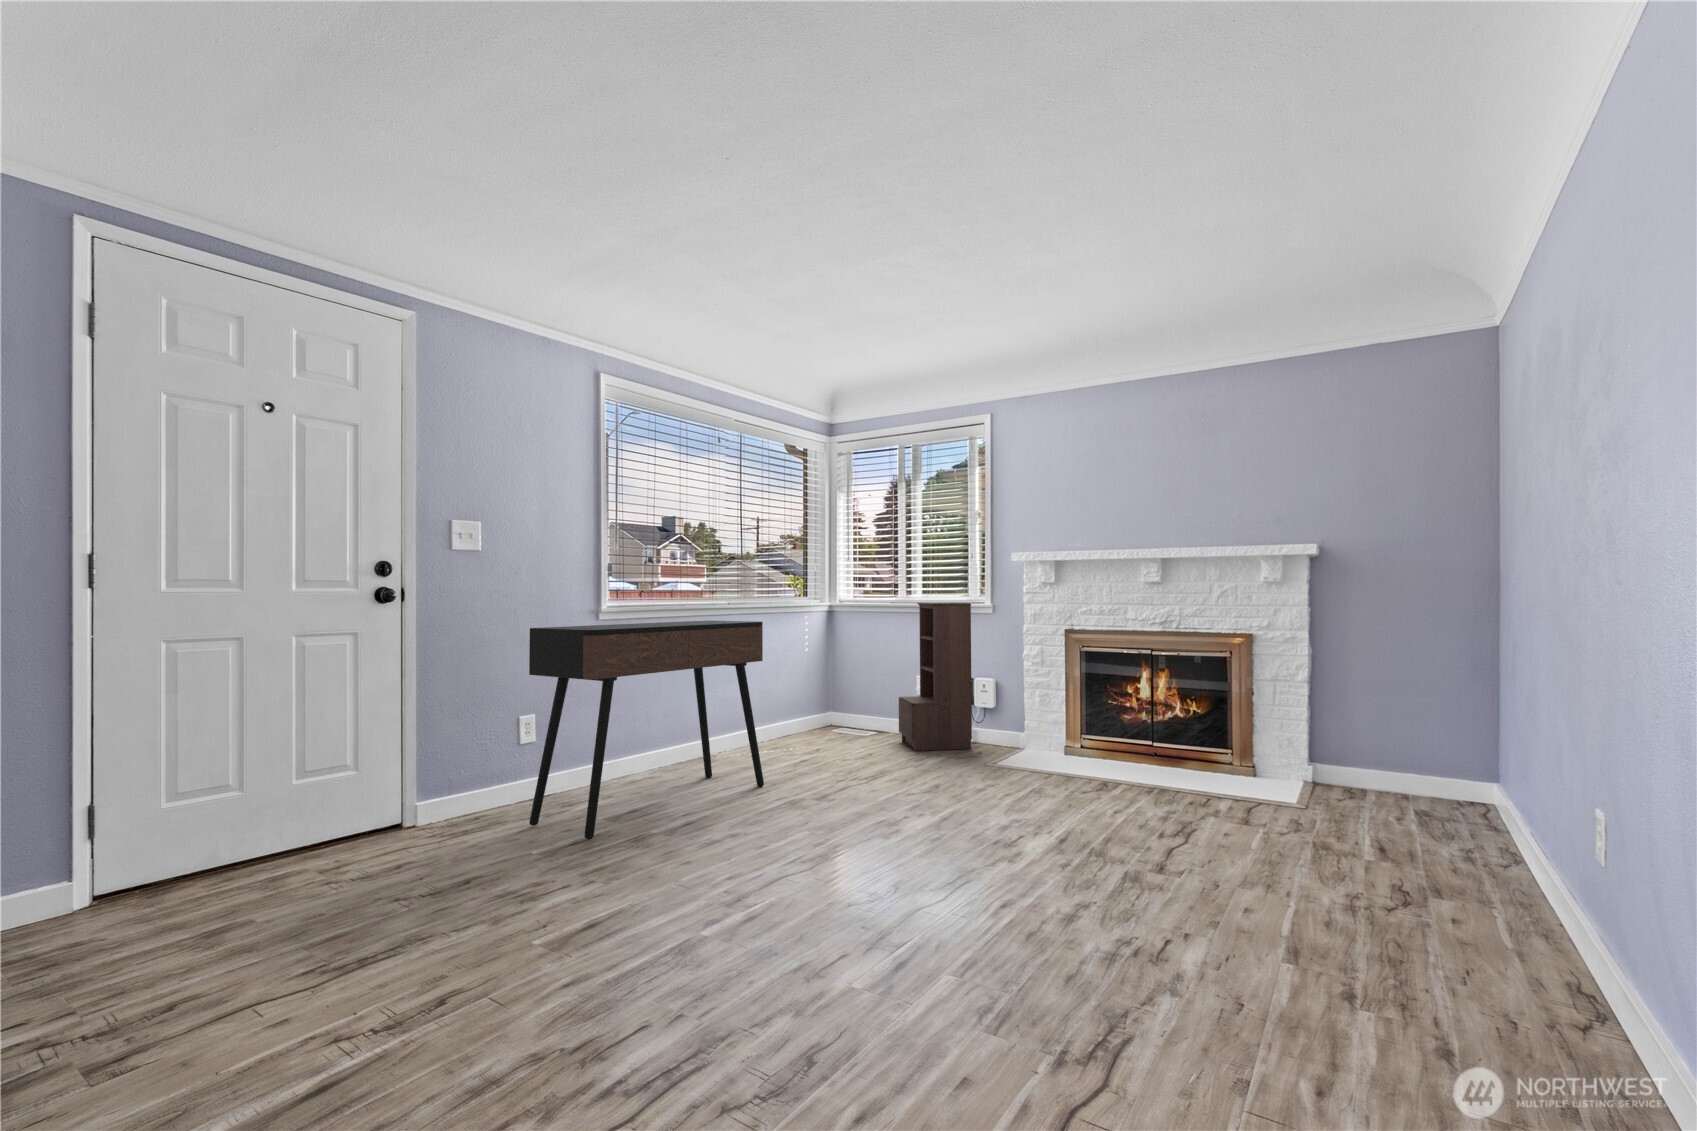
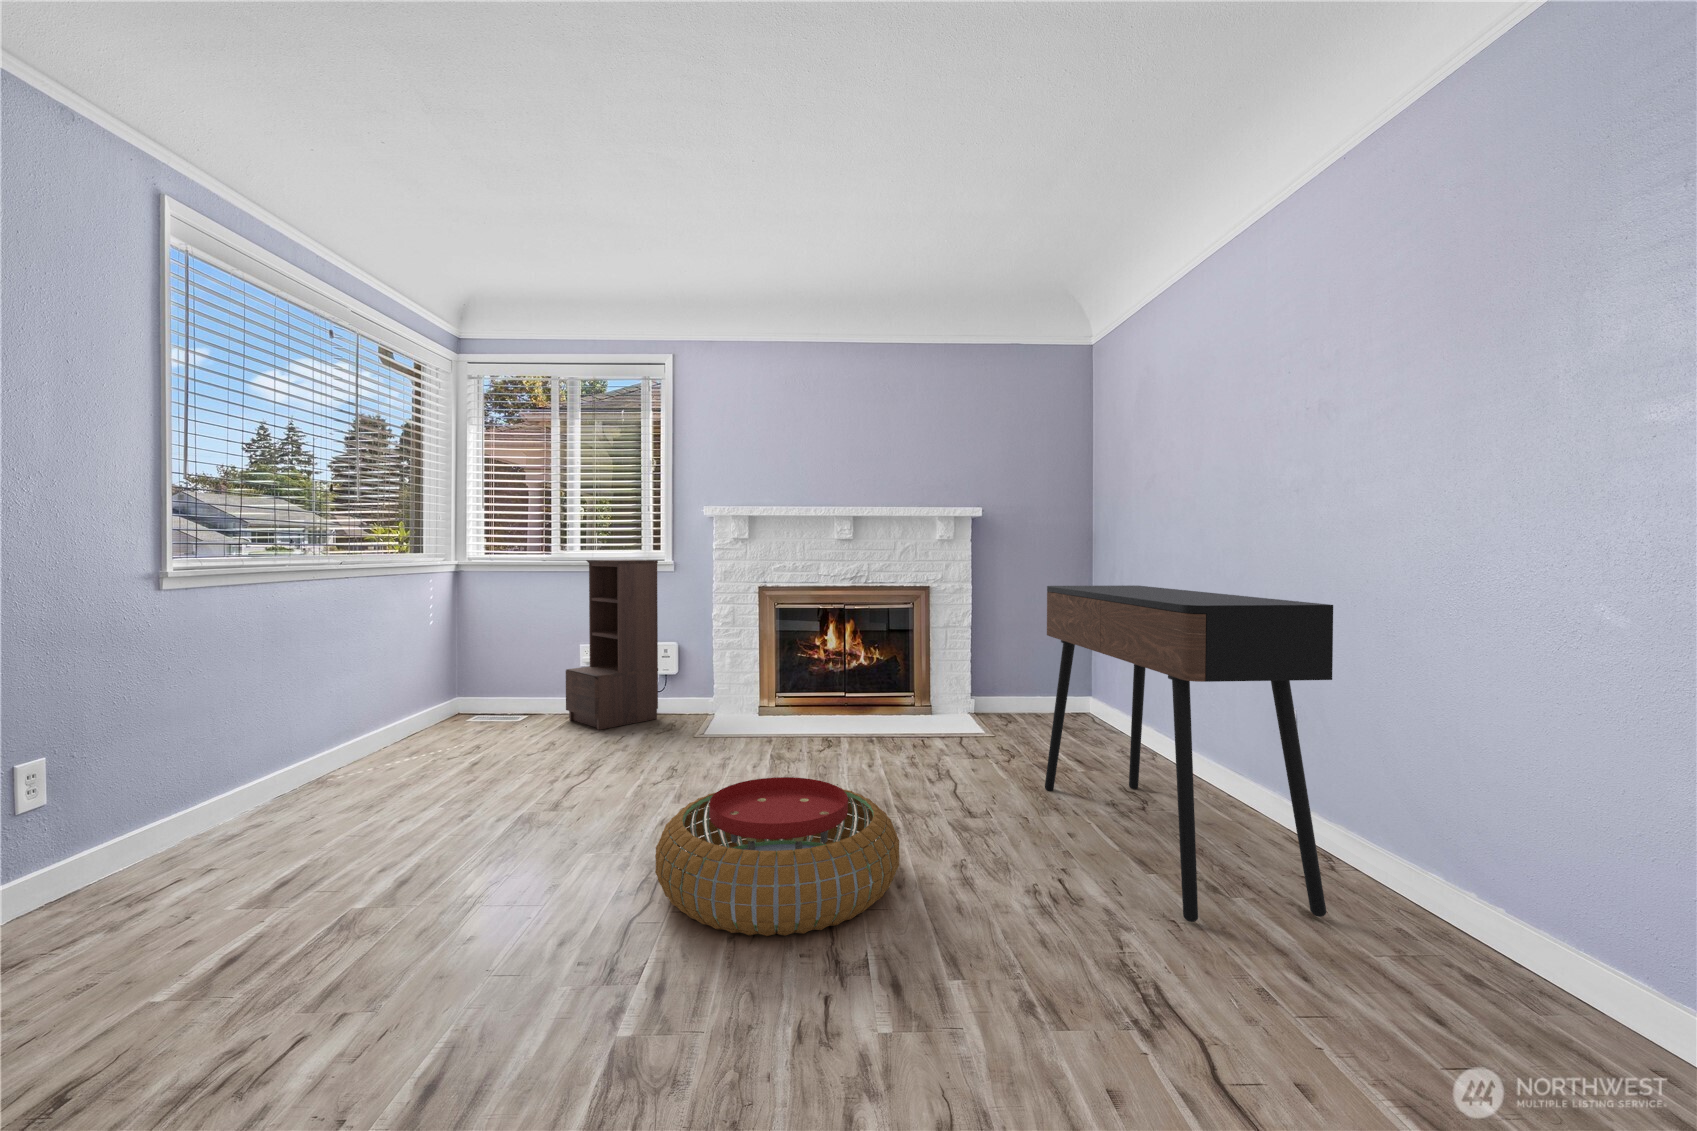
console table: present [529,620,764,839] -> present [1045,585,1333,922]
pouf: none [822,785,1021,899] -> present [655,777,899,936]

